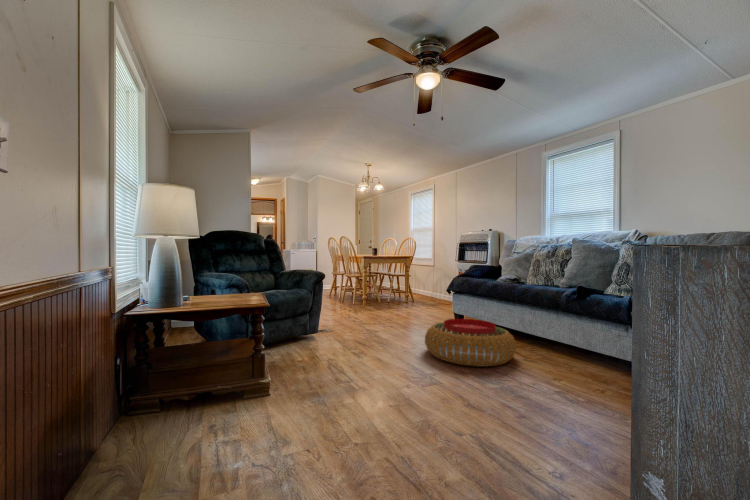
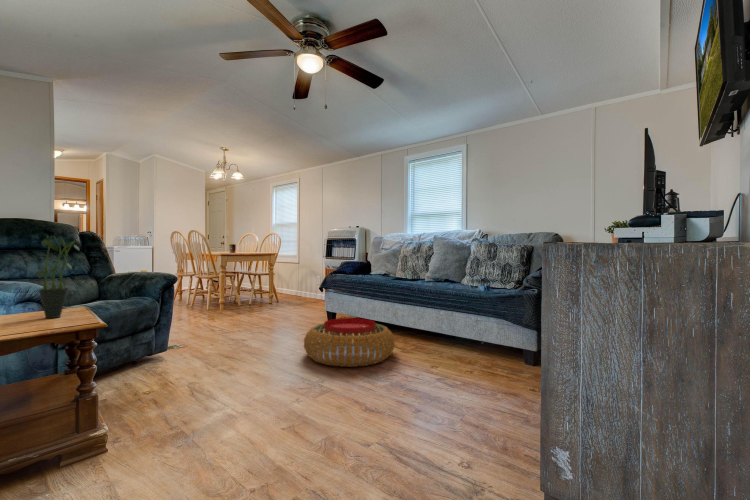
potted plant: none [233,241,257,298] -> present [37,237,79,318]

